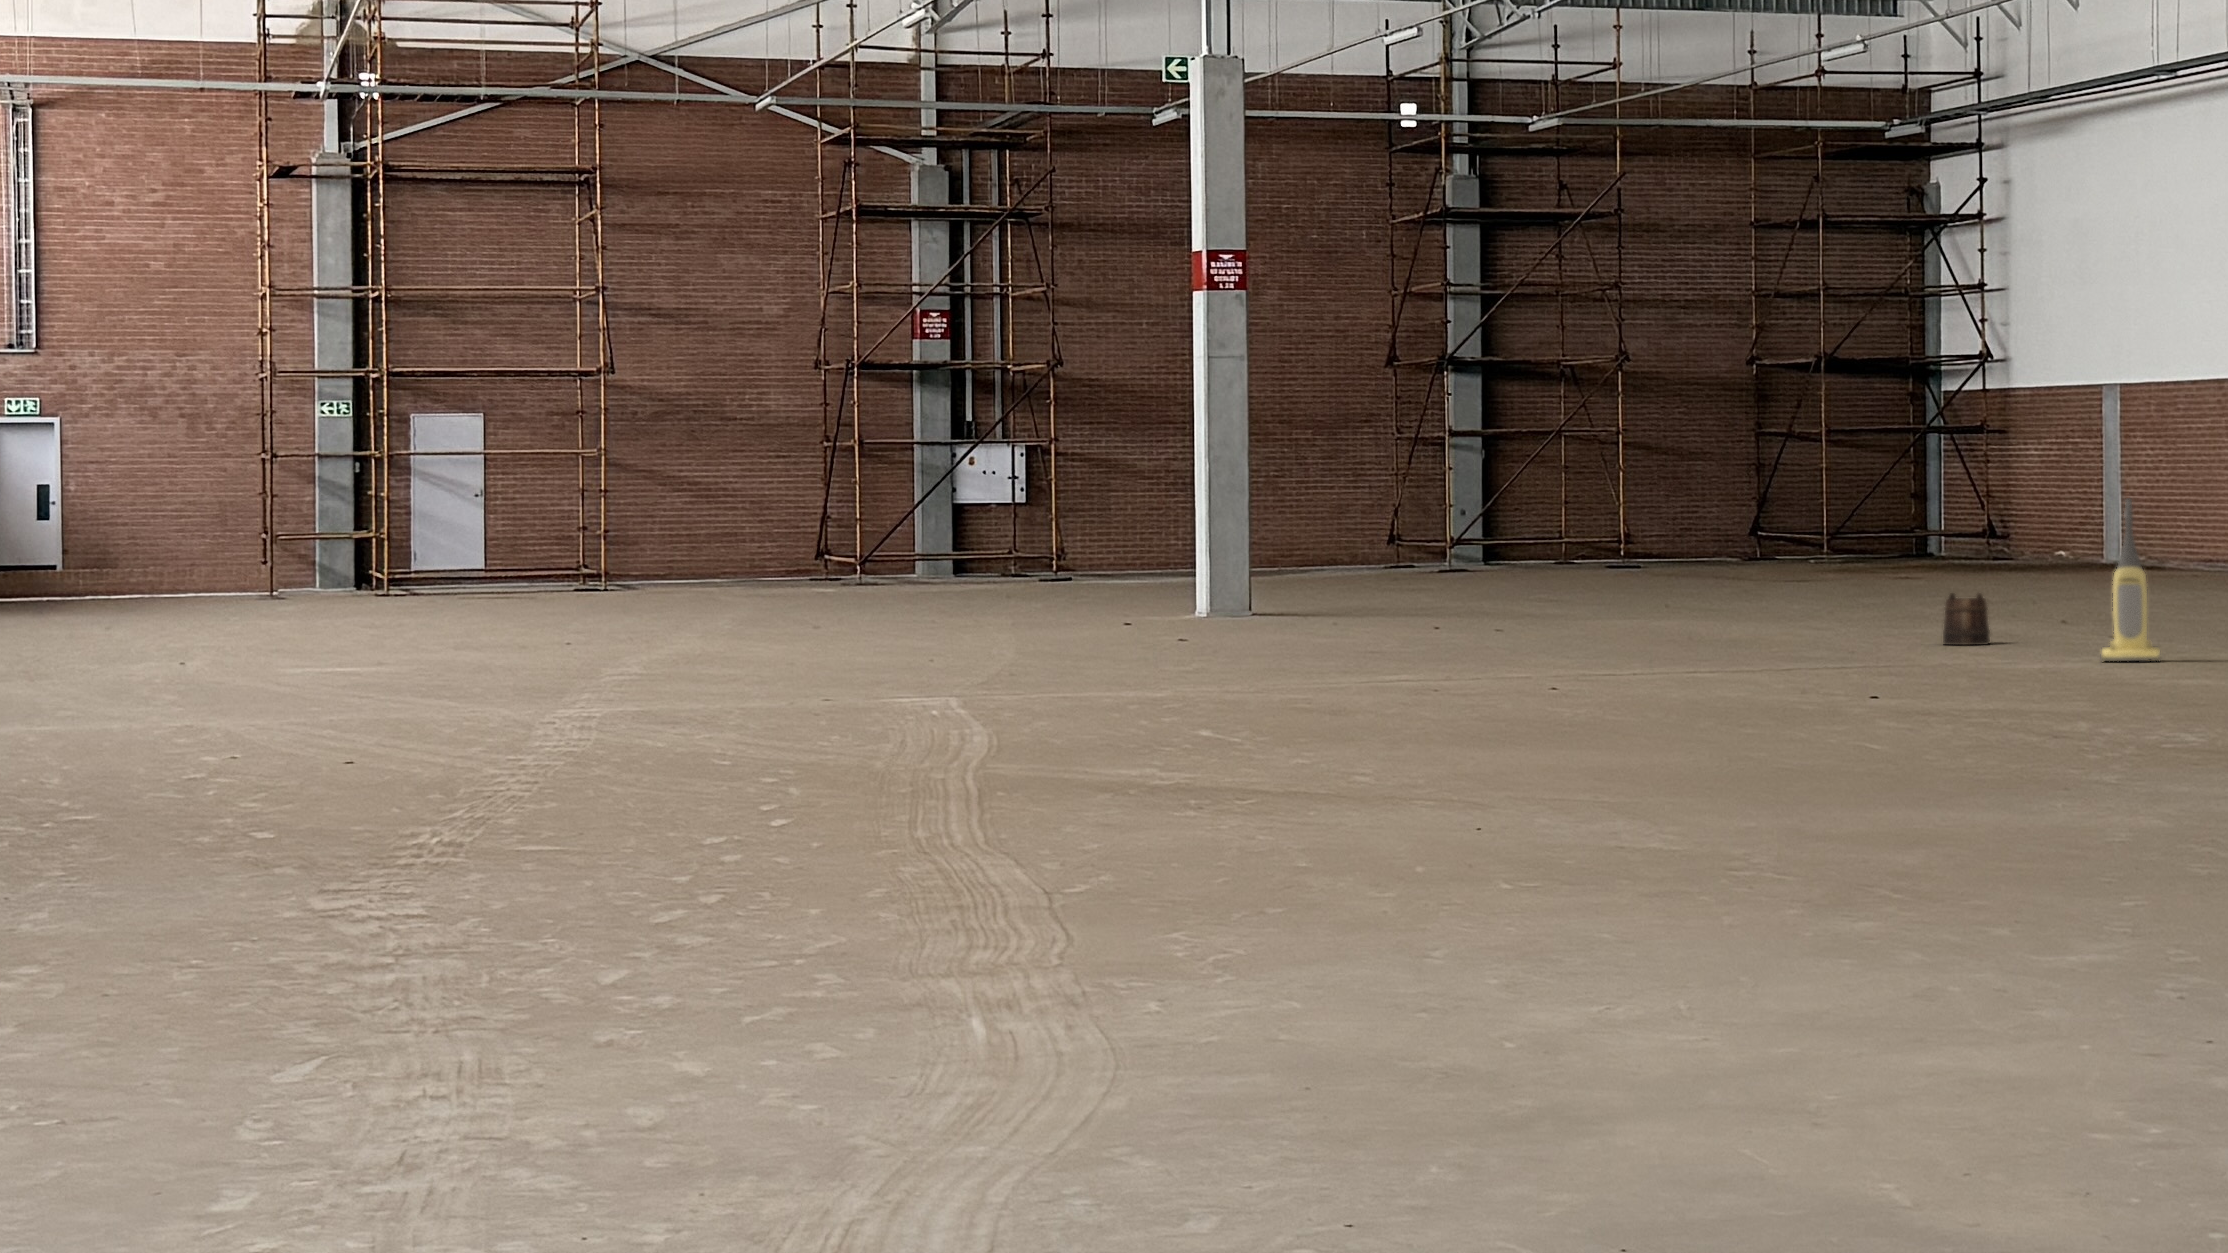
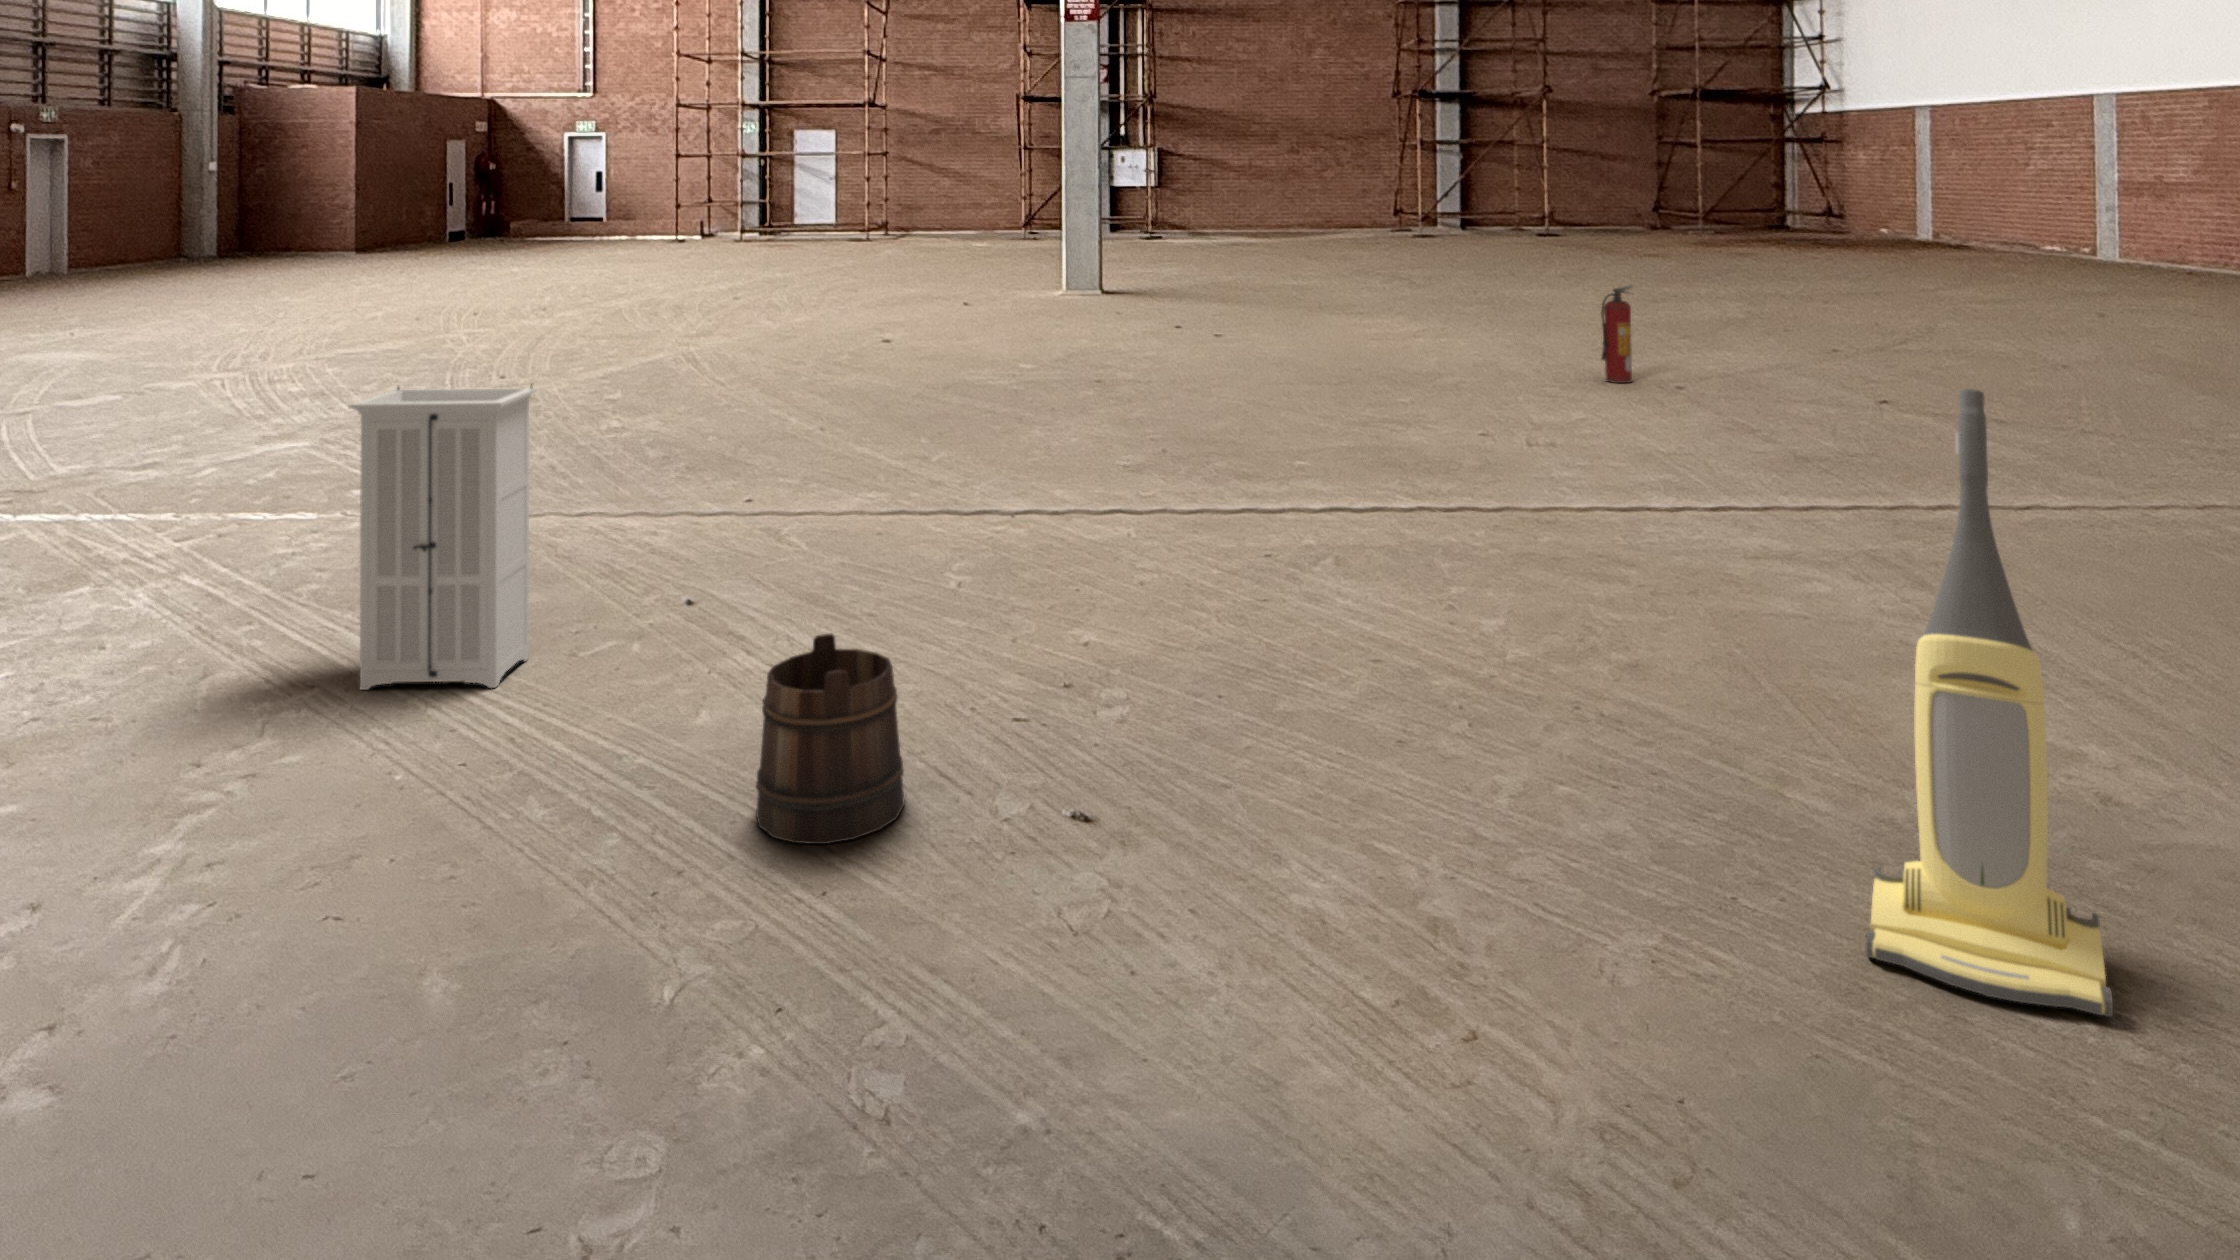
storage cabinet: none [1479,538,1557,671] -> present [349,384,536,690]
fire extinguisher: none [1882,545,1905,623] -> present [1601,286,1632,383]
bucket: present [1943,593,1990,645] -> present [756,634,904,844]

